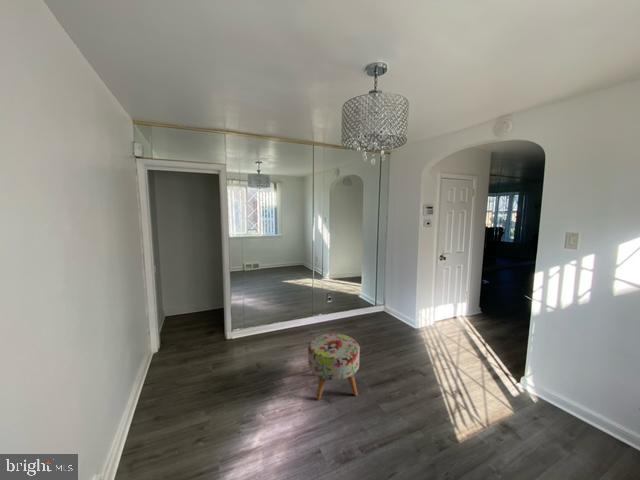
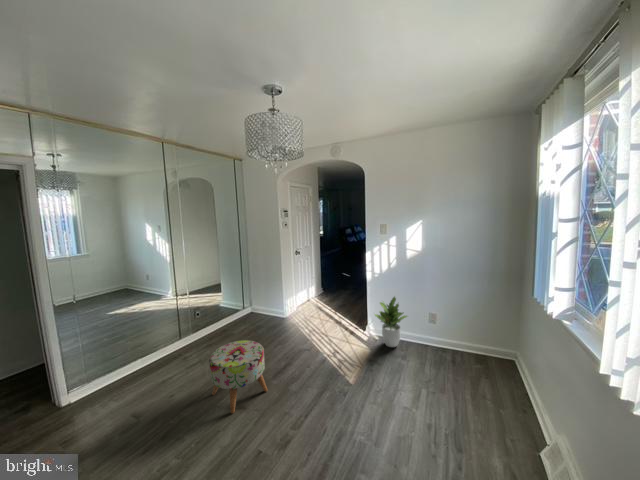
potted plant: none [533,345,603,428] -> present [375,297,407,347]

